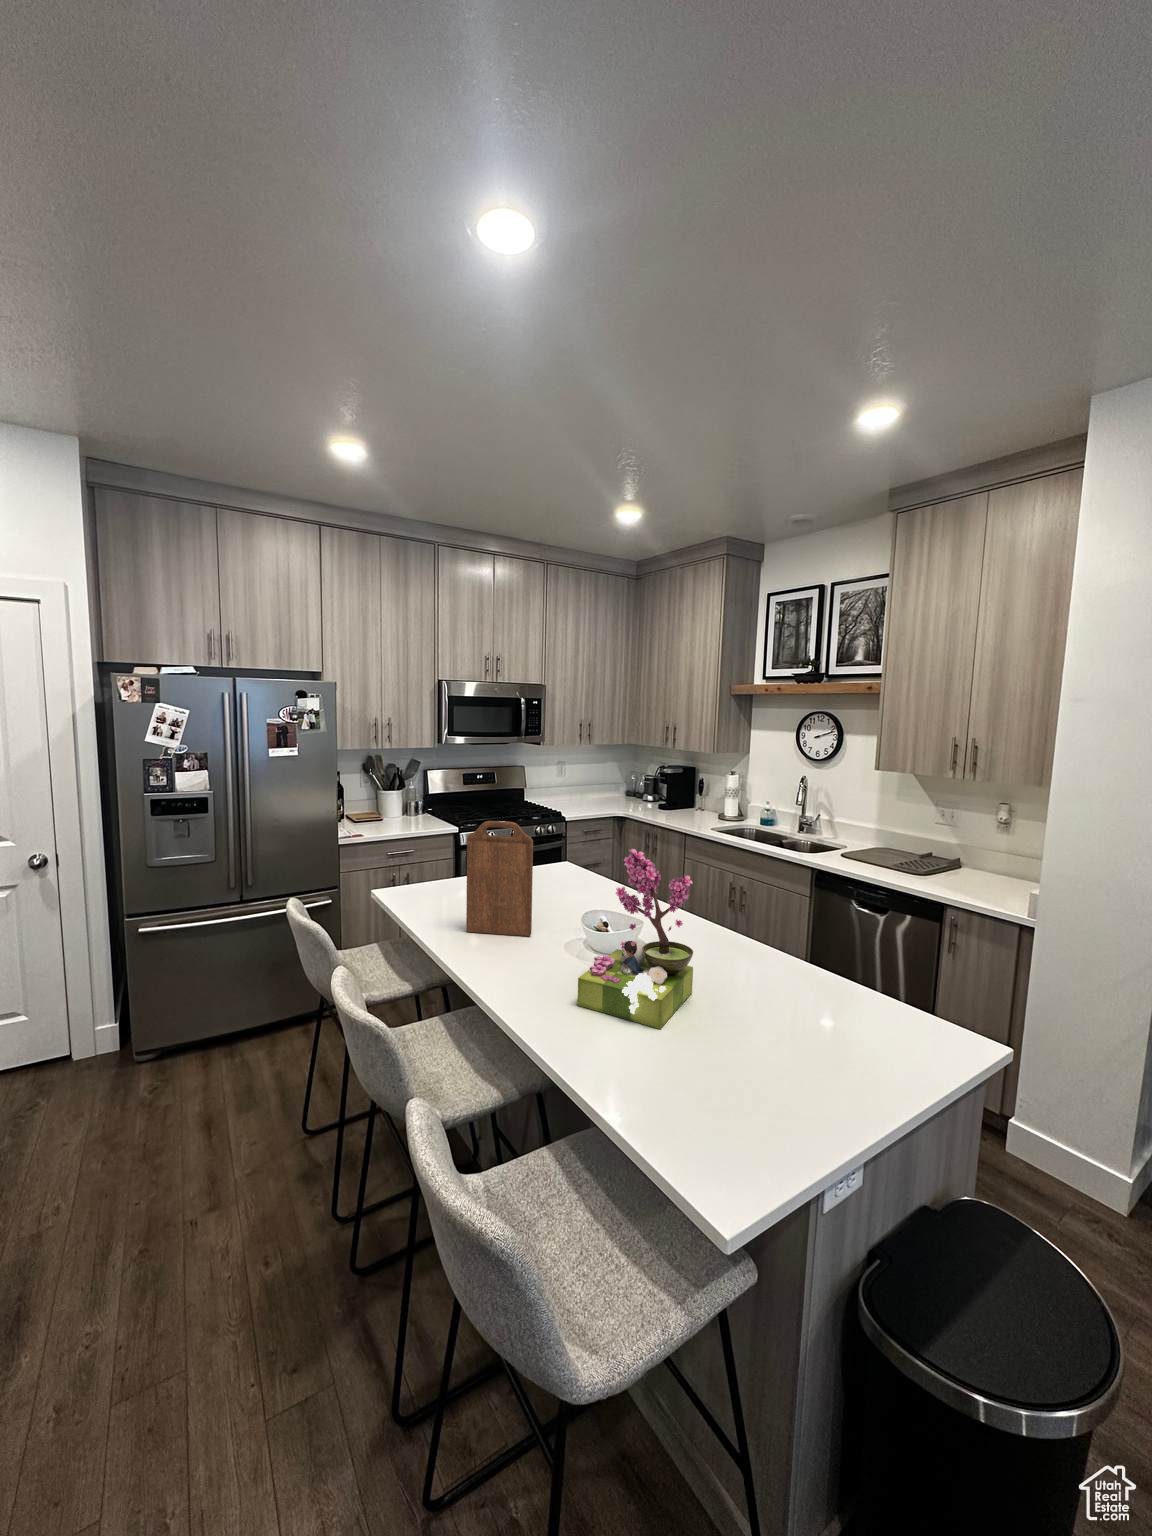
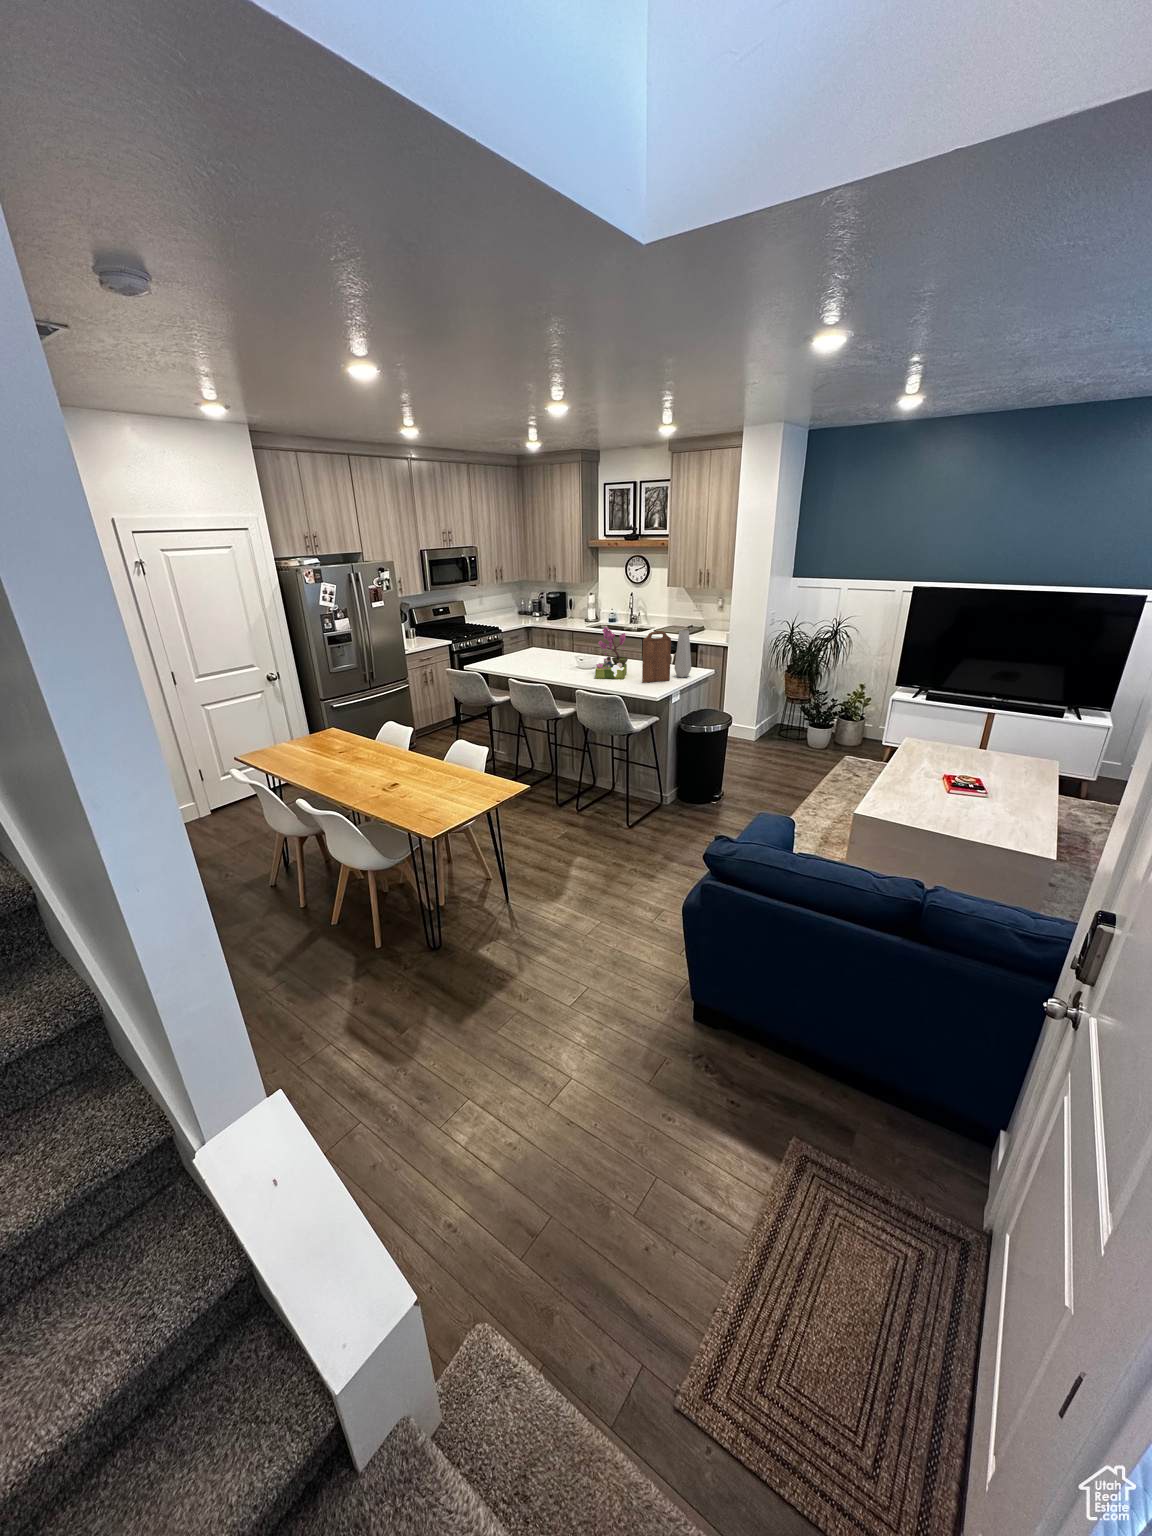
cutting board: present [466,821,533,936] -> present [642,631,671,682]
vase: none [844,898,909,1070] -> present [674,630,691,677]

